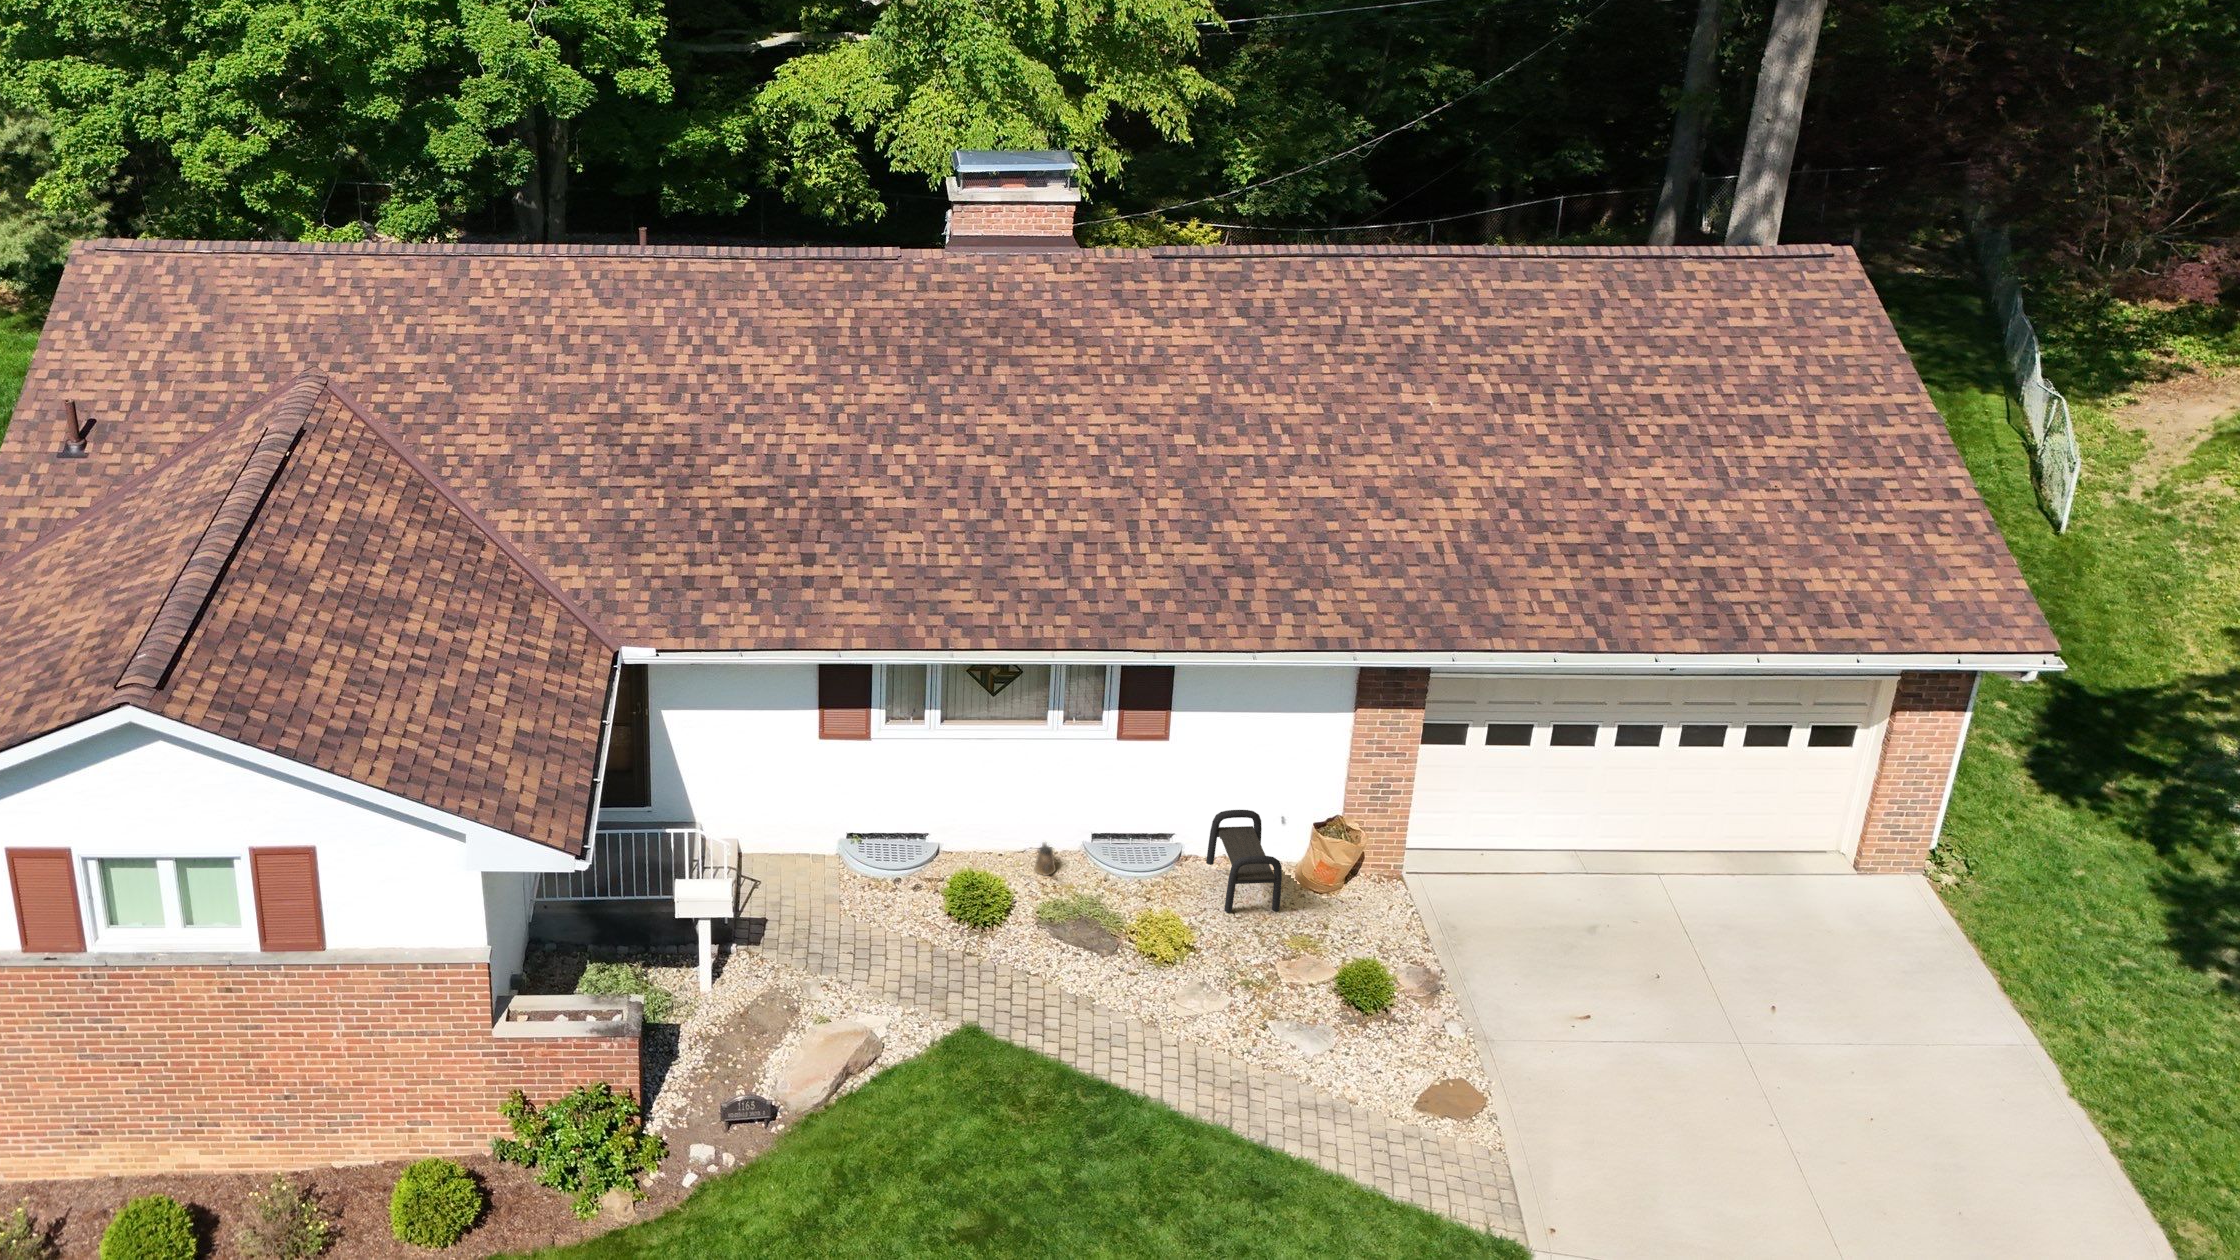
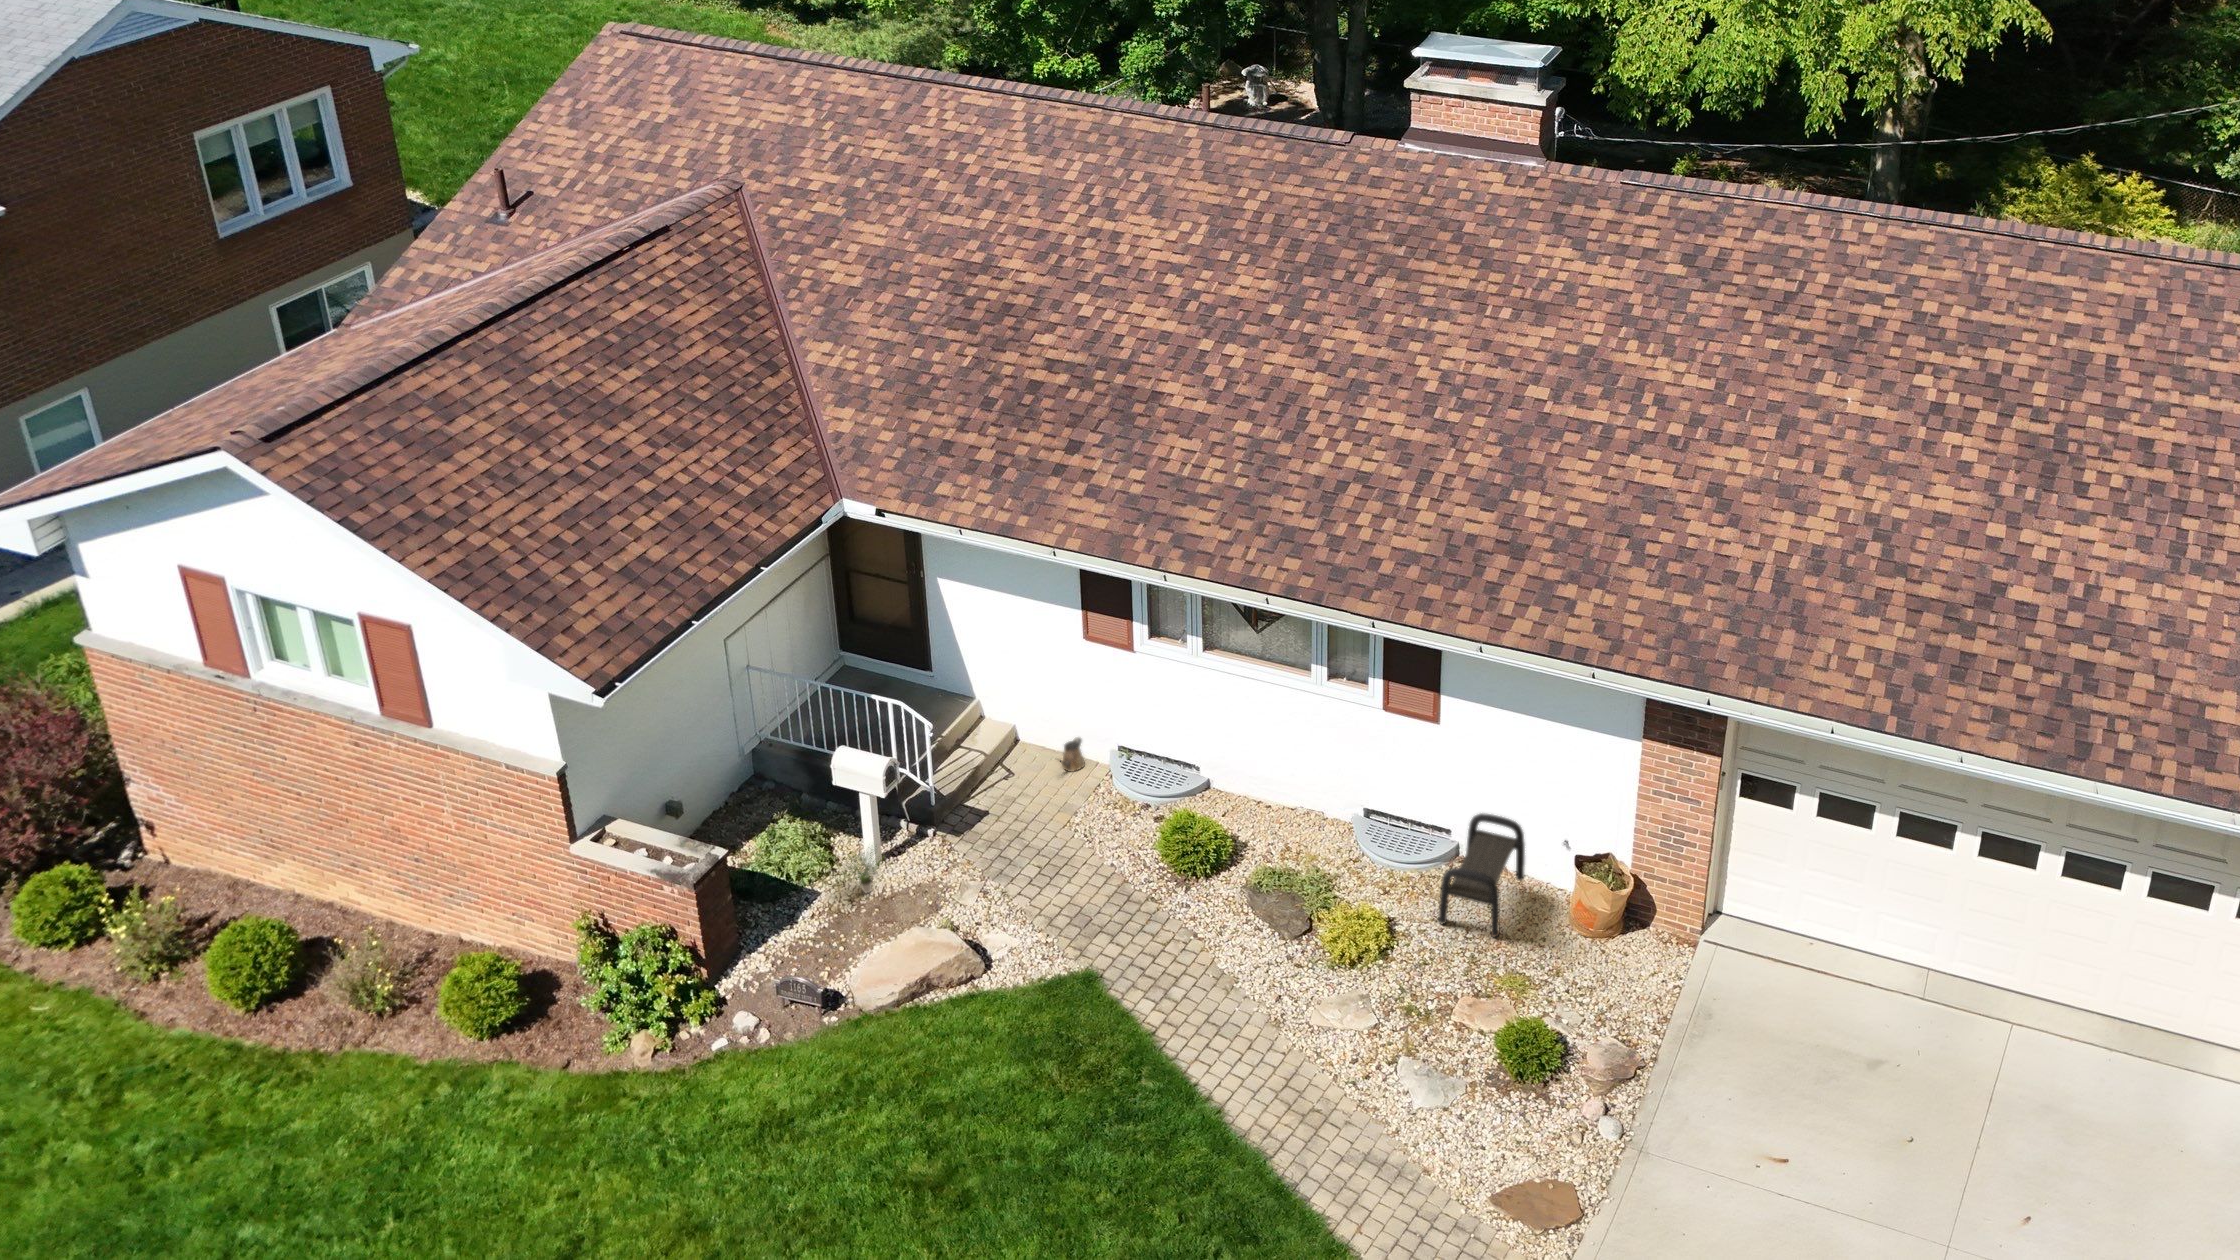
watering can: present [1034,842,1056,876] -> present [1059,737,1085,772]
potted plant: none [706,973,748,1026] -> present [845,849,881,894]

